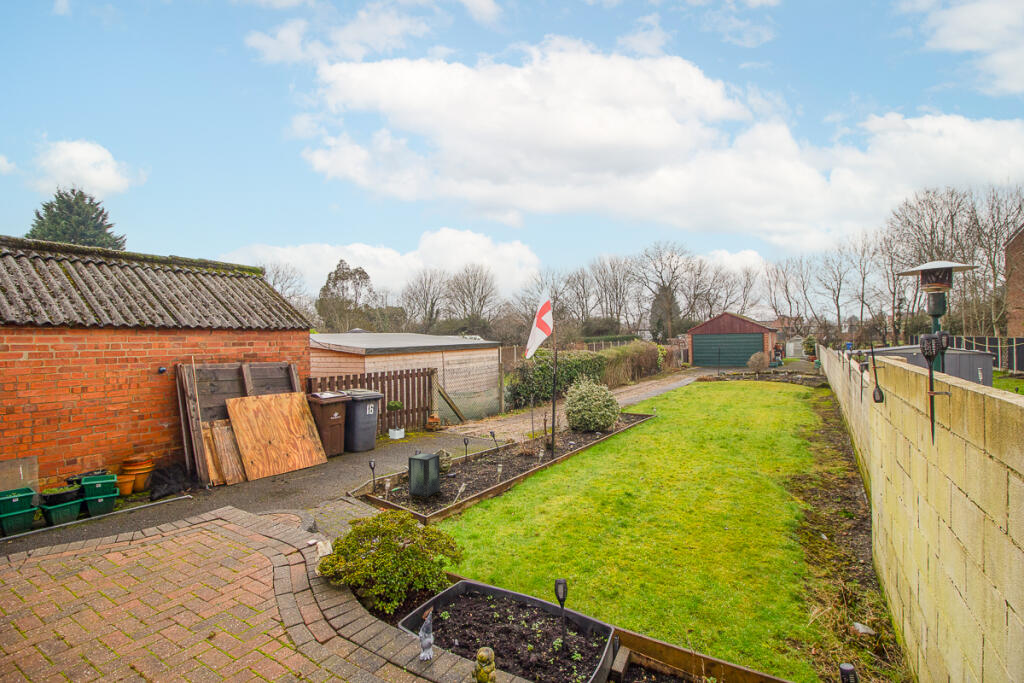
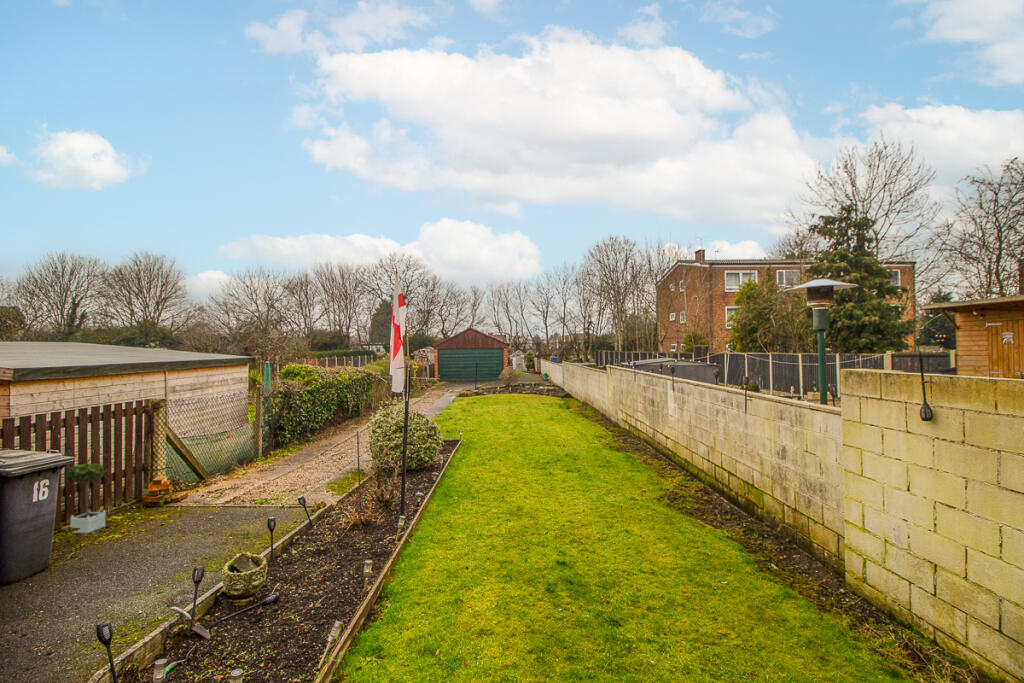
storage box: present [408,453,440,497] -> none [199,572,265,672]

